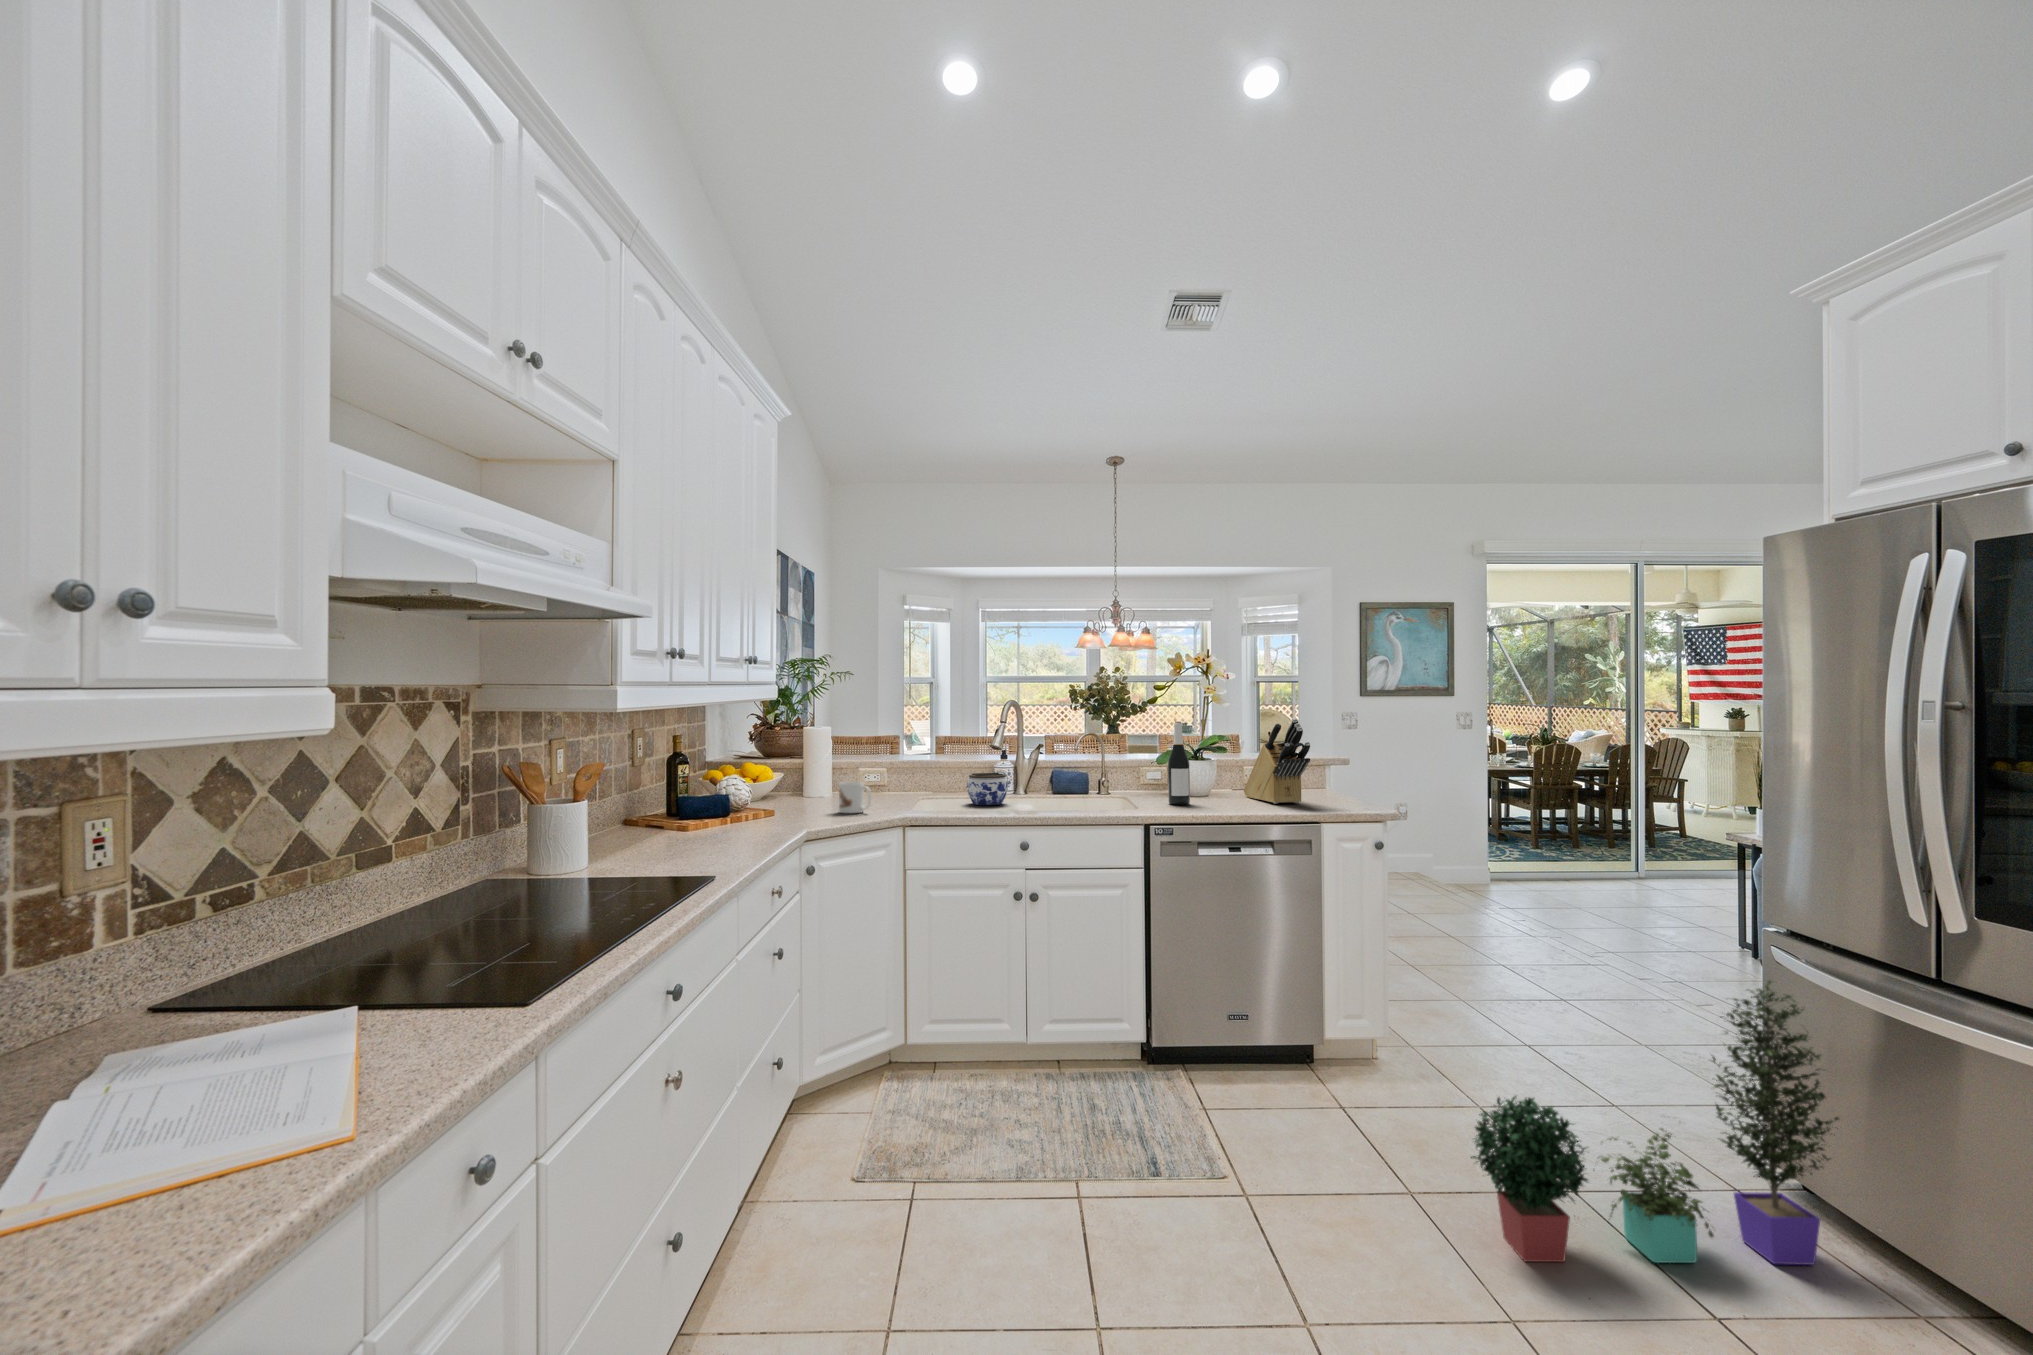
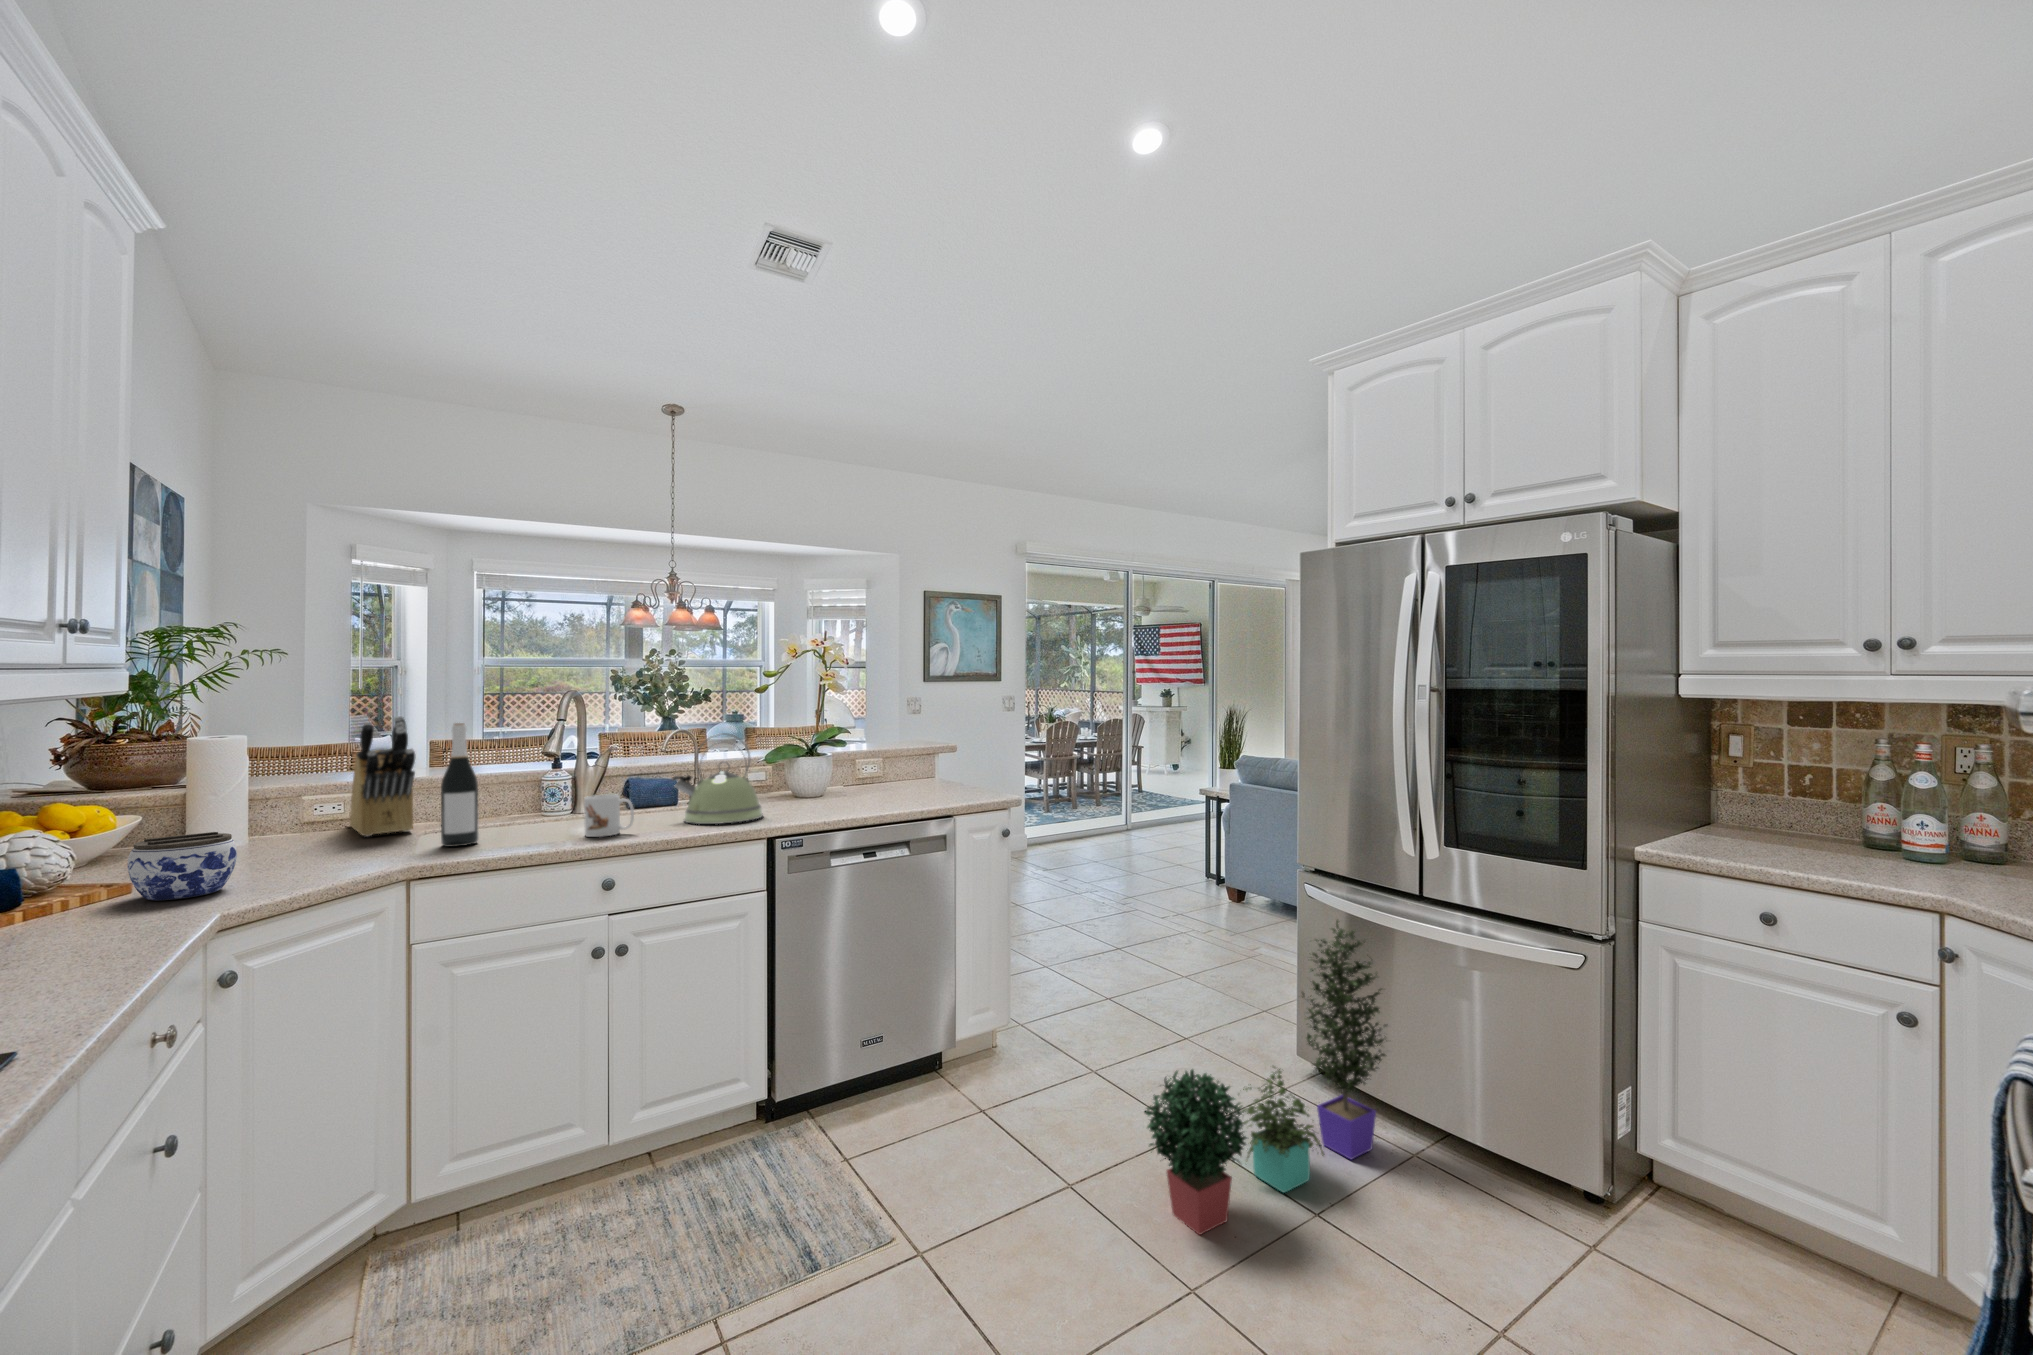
knife block: present [1244,719,1310,804] -> present [349,716,415,836]
wine bottle: present [1168,722,1190,805] -> present [441,723,479,847]
kettle: none [1080,737,1151,810] -> present [673,733,763,824]
jar: present [967,773,1008,805] -> present [128,832,237,900]
mug: present [839,782,871,813] -> present [584,794,634,837]

